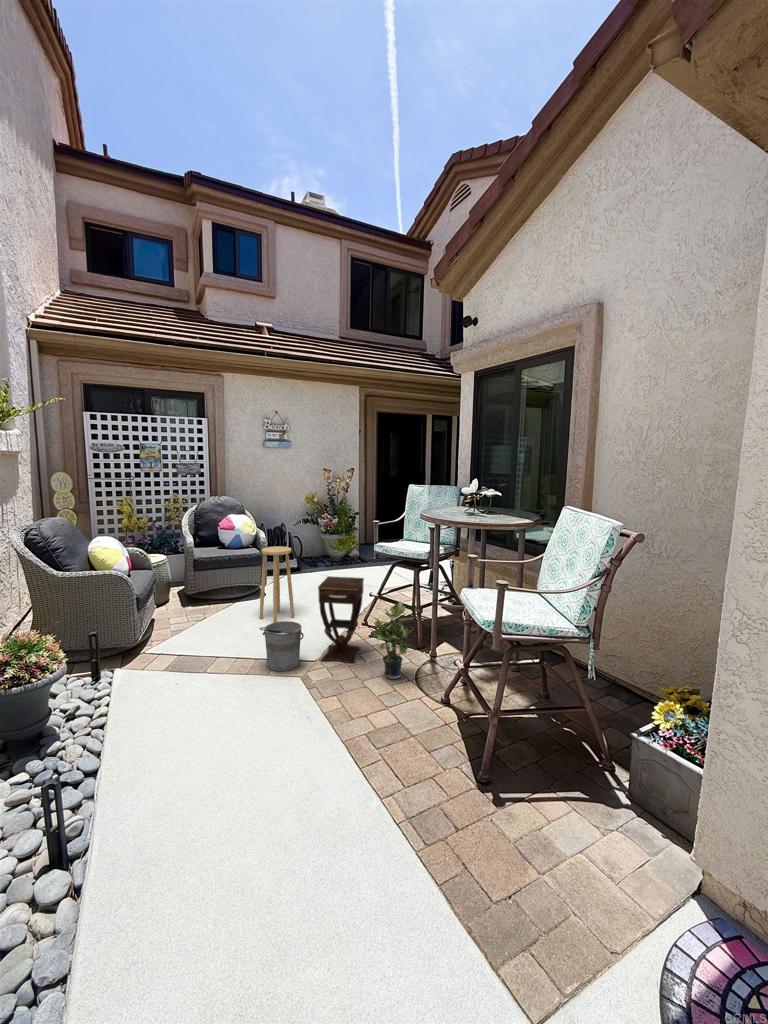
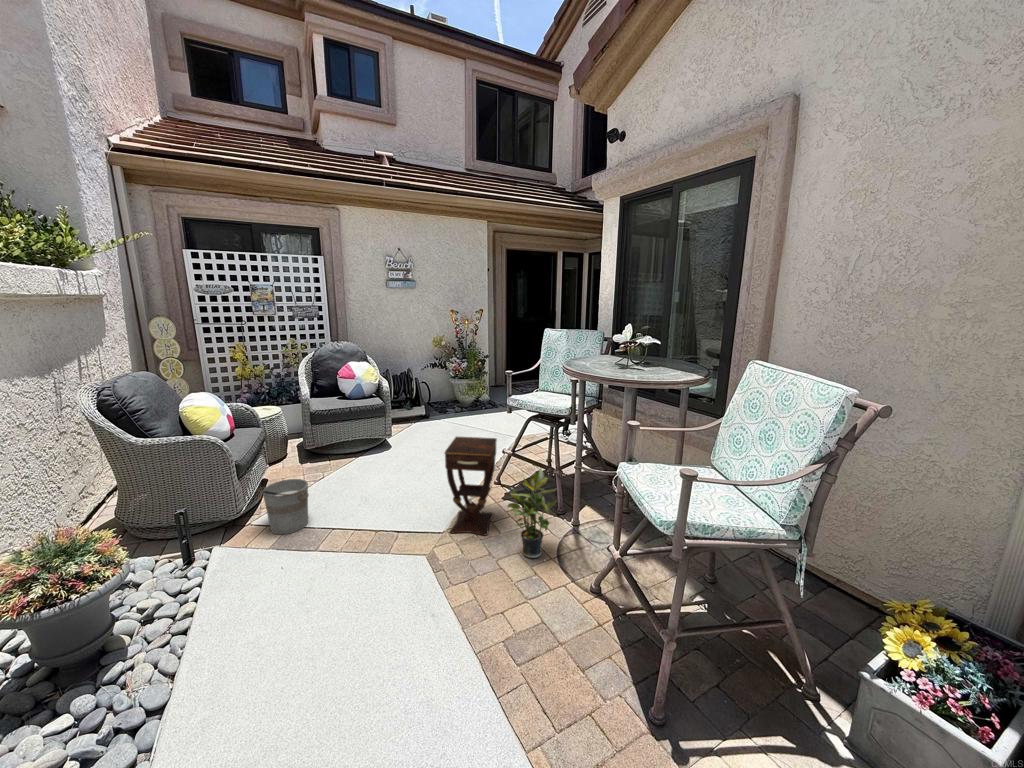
stool: present [260,546,294,623] -> none [382,398,421,483]
bucket: present [260,621,304,671] -> present [257,479,309,534]

